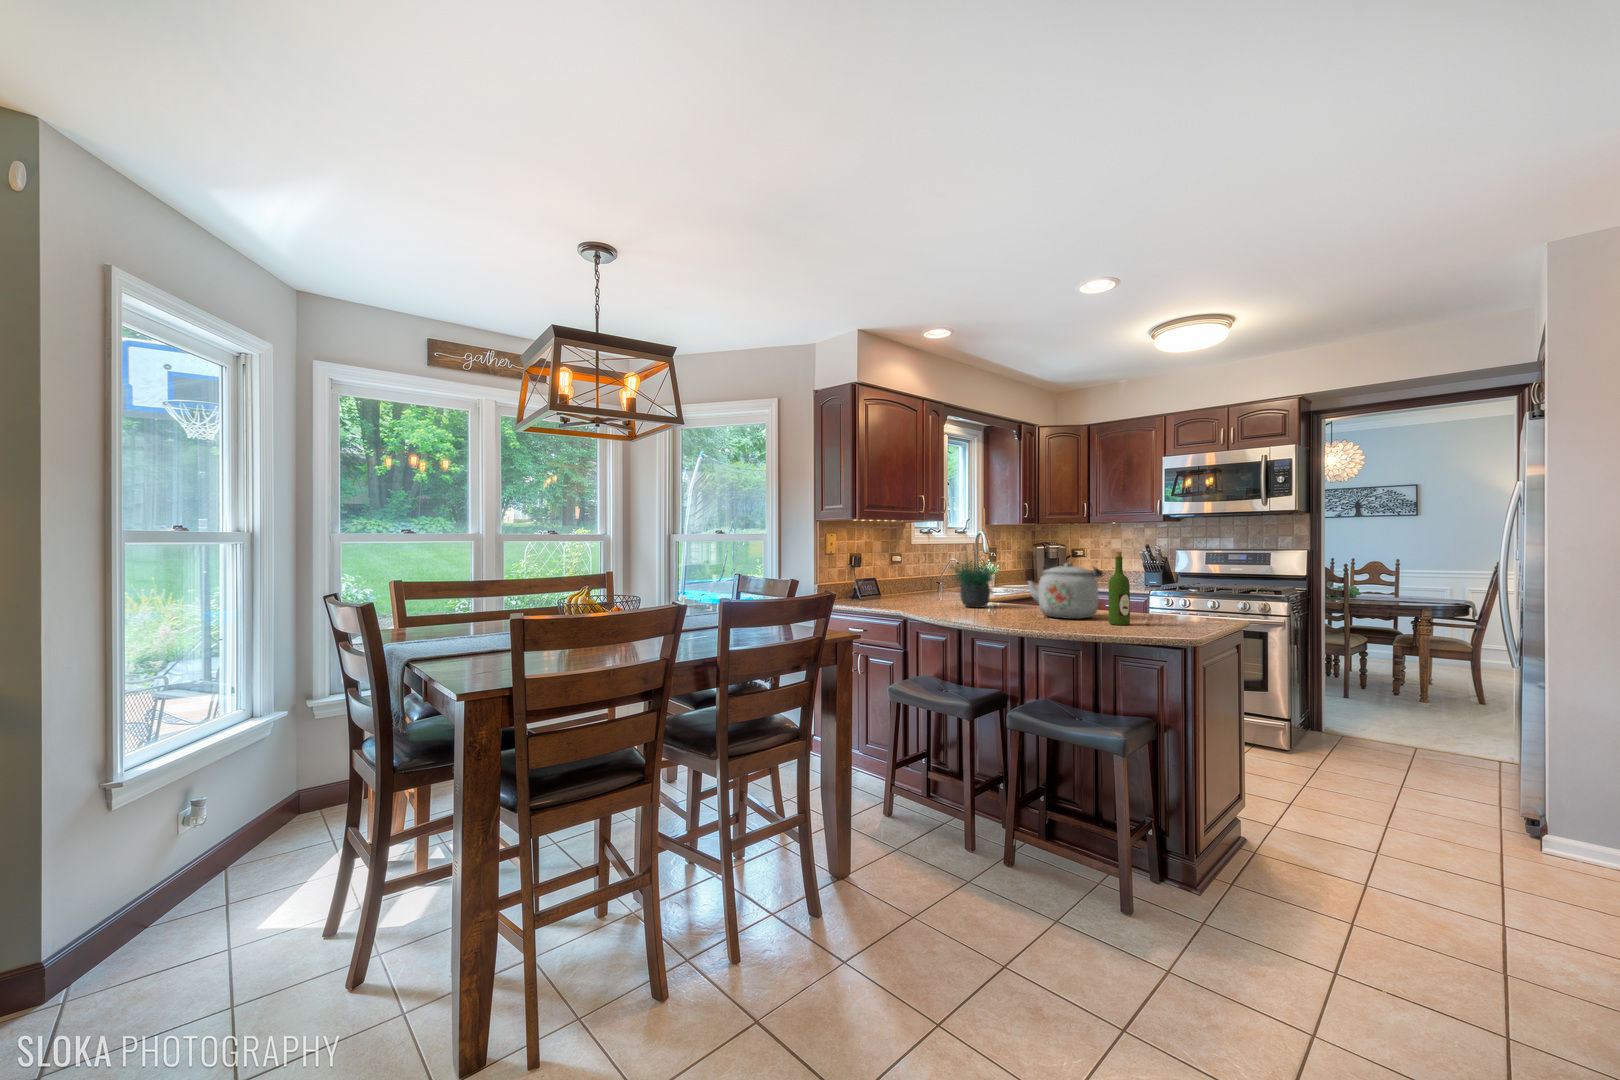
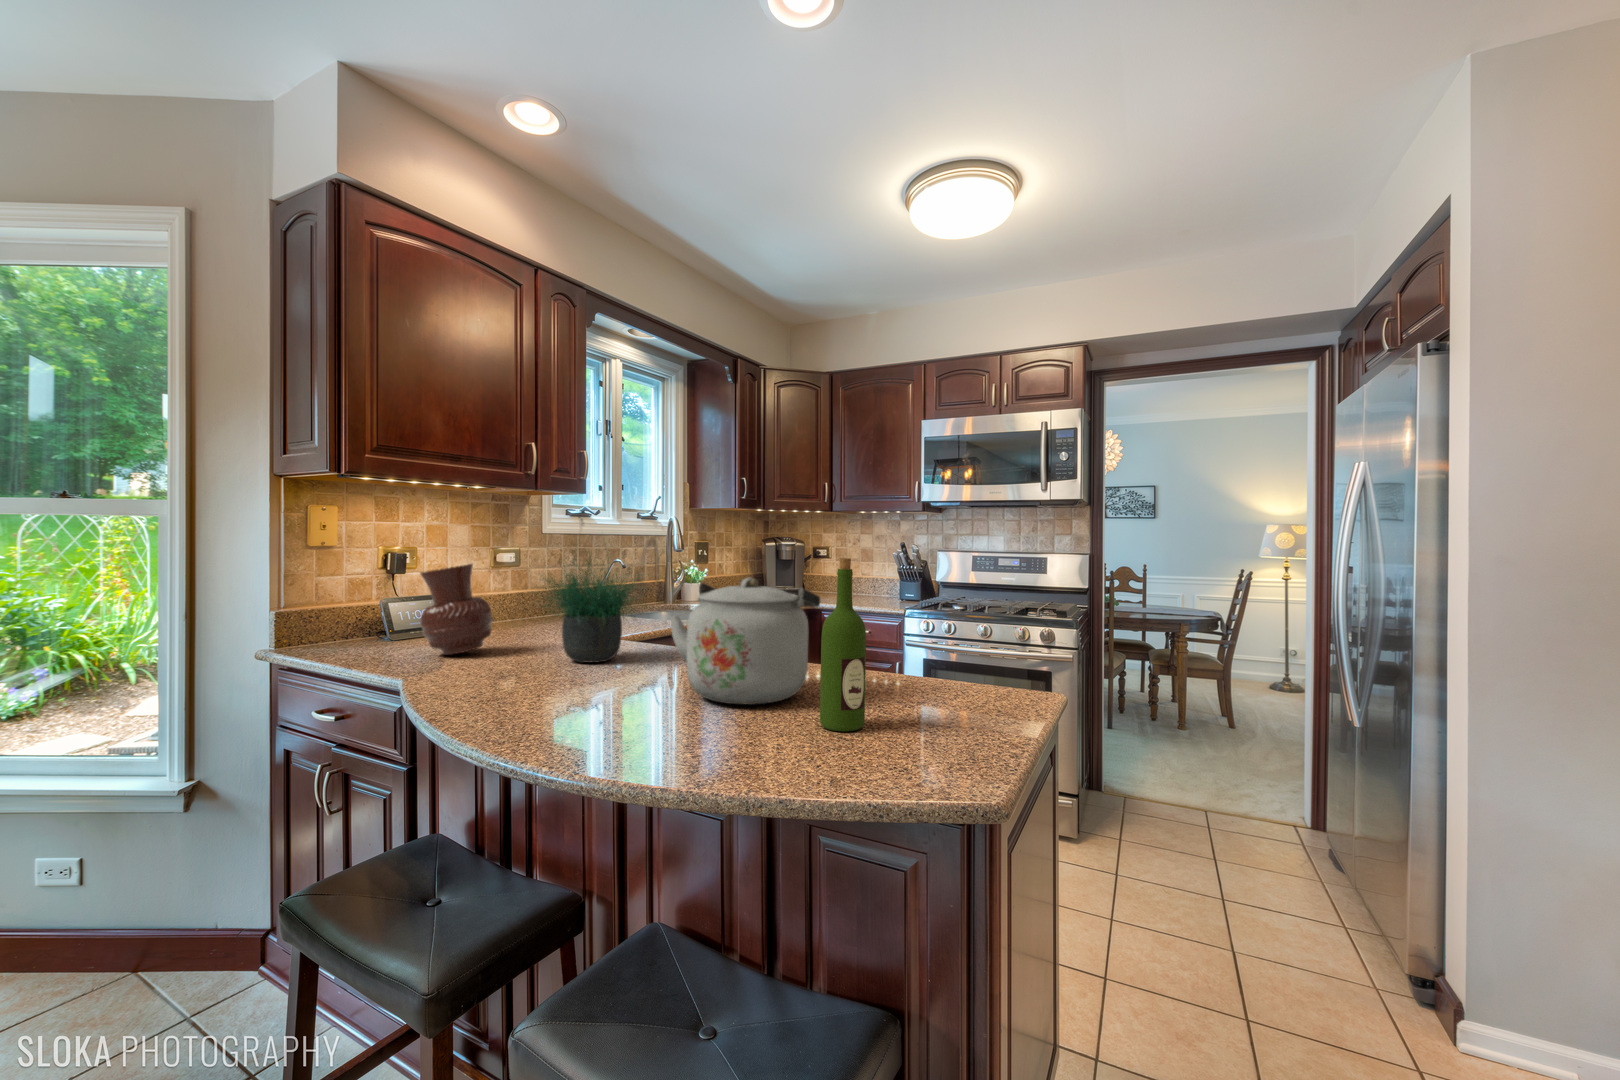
vase: none [888,560,920,604] -> present [421,564,493,655]

